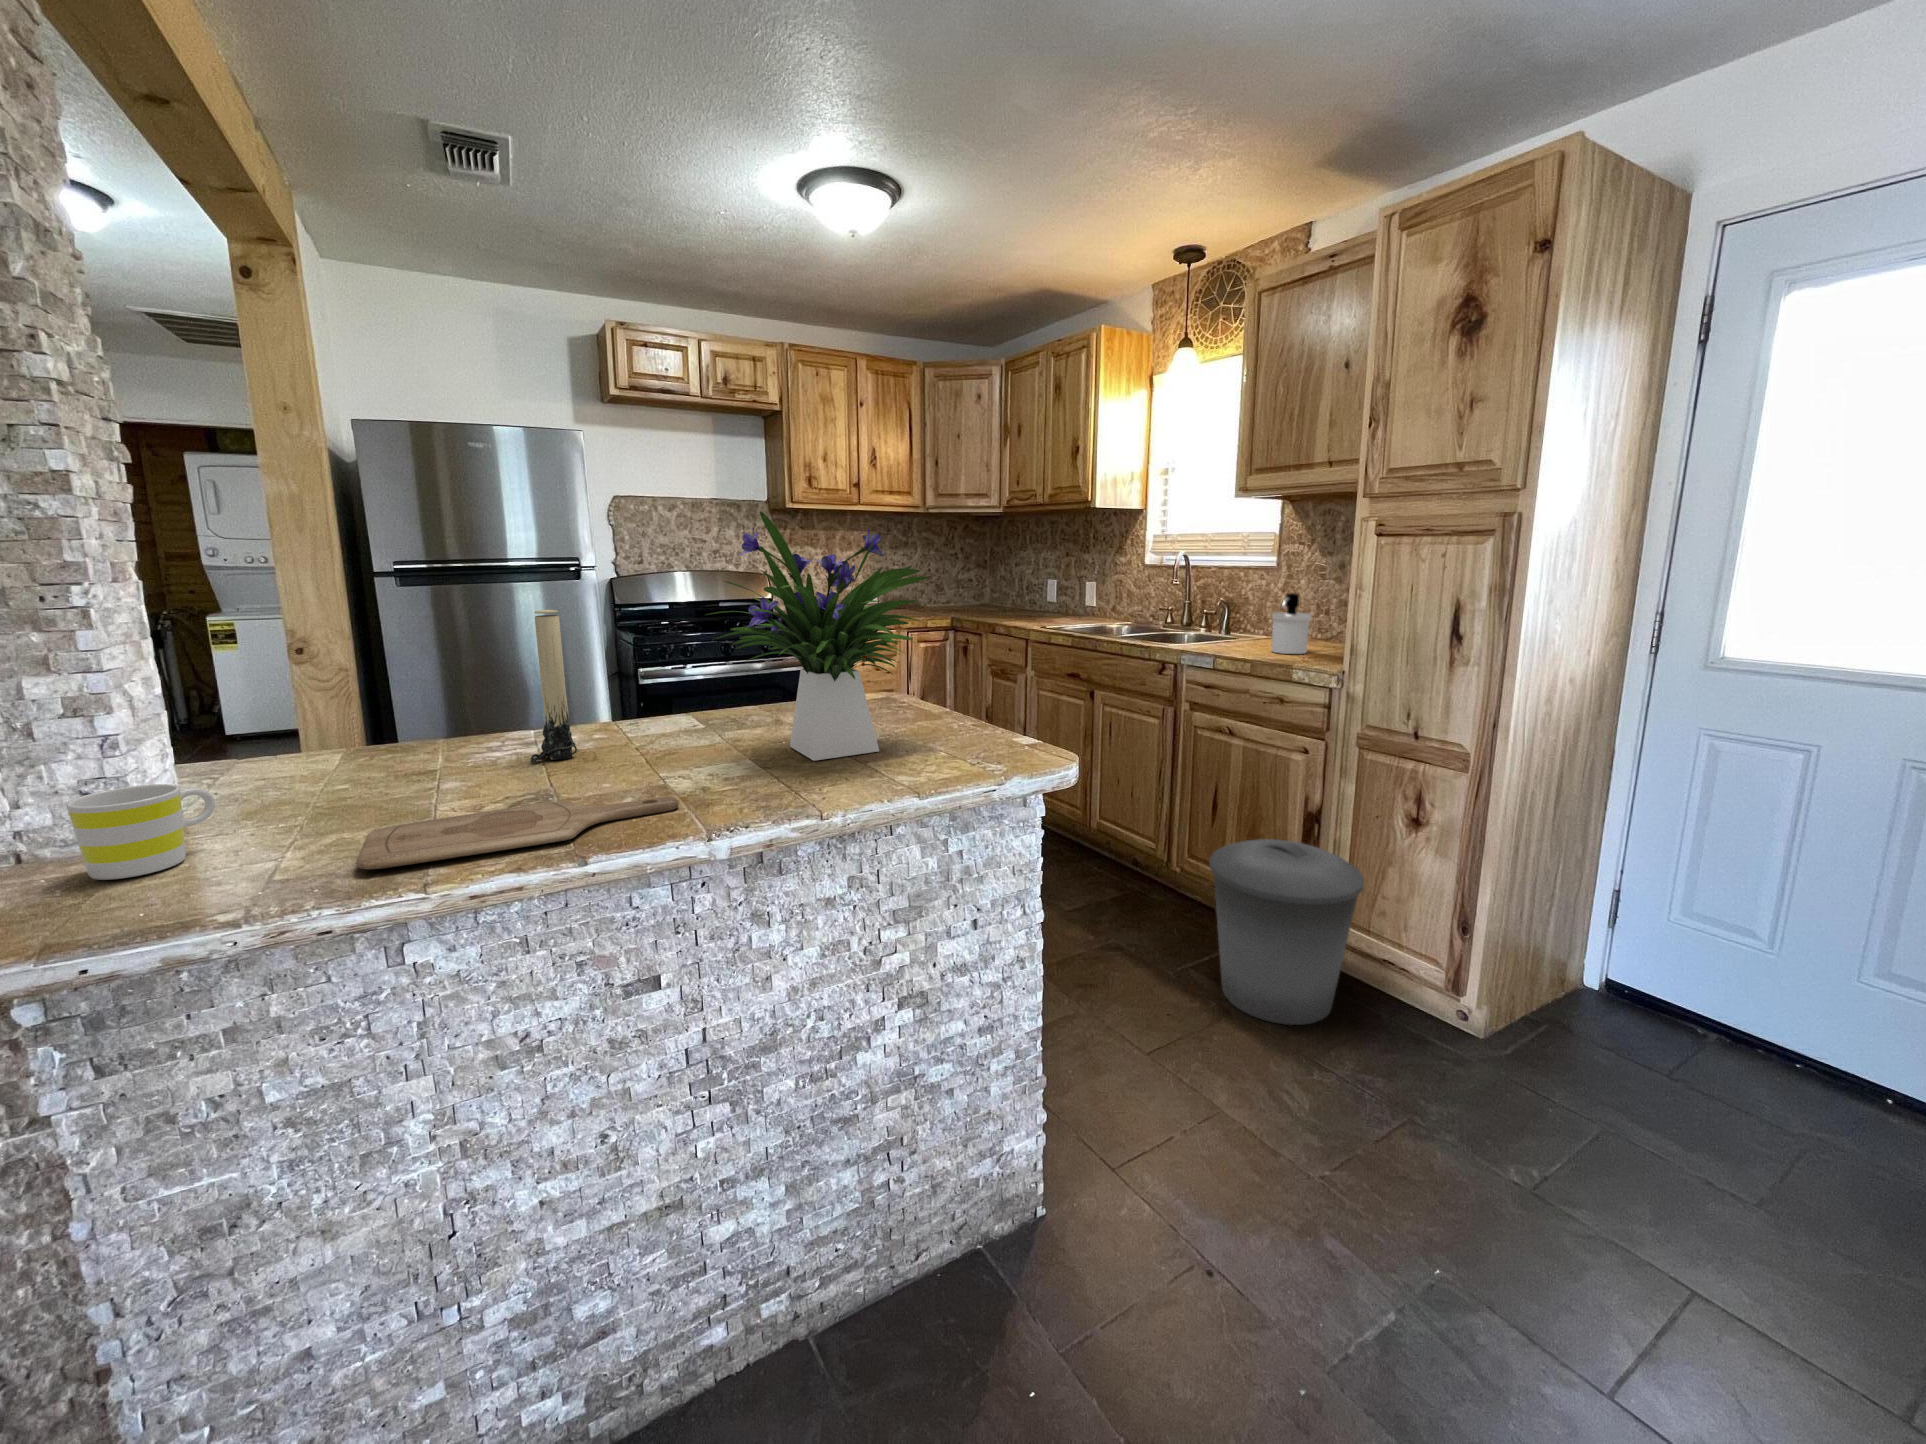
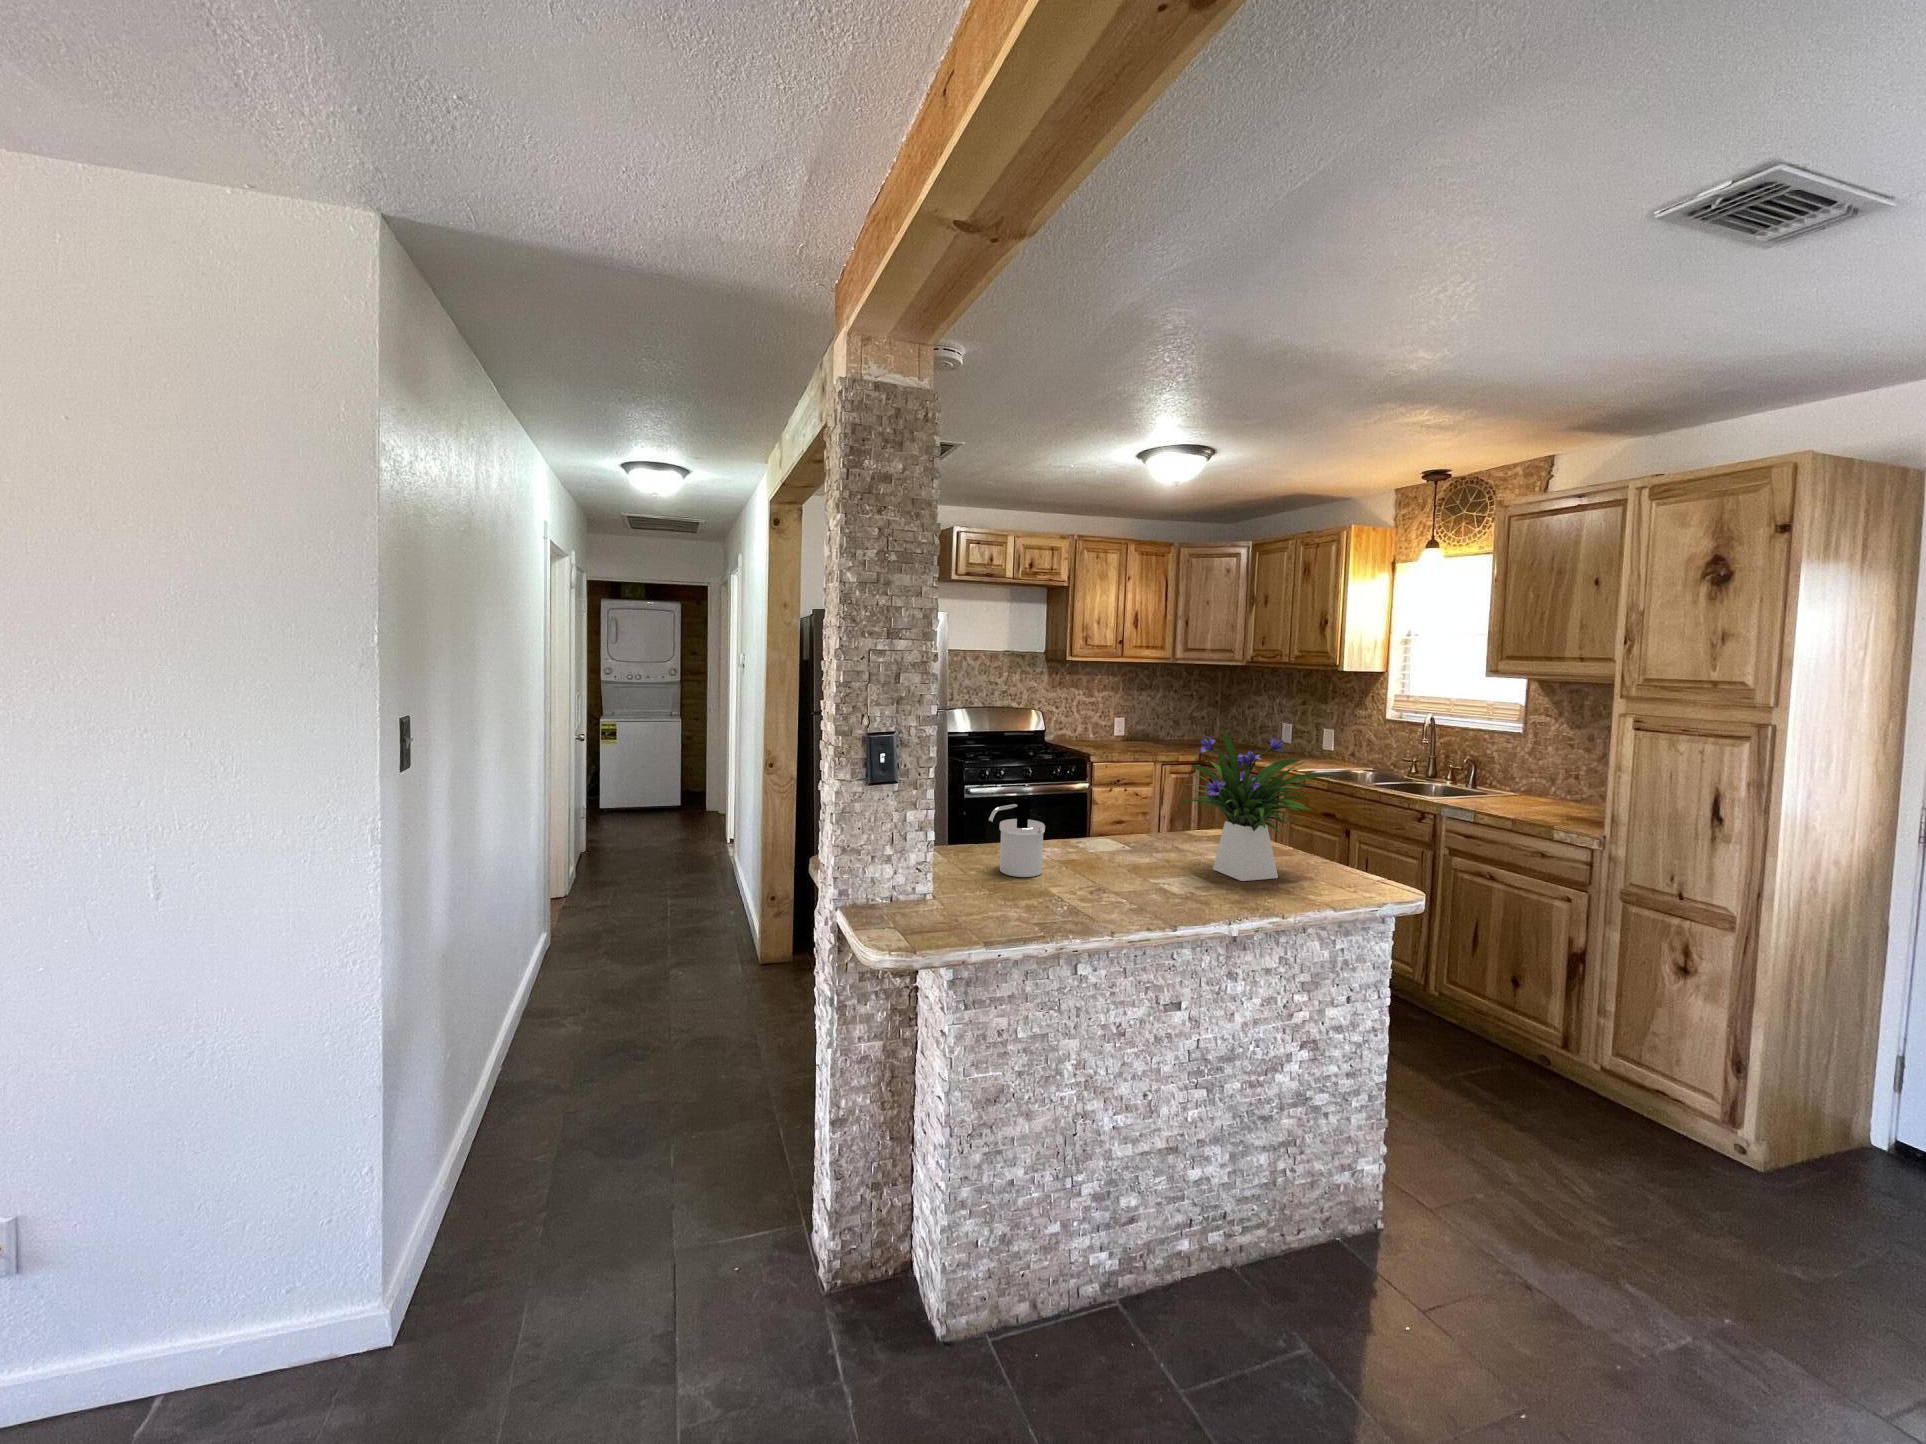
soap dispenser: present [1271,593,1311,654] -> present [989,798,1045,877]
candle: present [530,610,577,763] -> none [1061,776,1083,867]
mug: present [67,784,215,880] -> none [939,869,977,915]
cutting board: present [356,796,679,870] -> none [1051,894,1195,923]
trash can: present [1209,839,1364,1025] -> none [1482,972,1635,1135]

